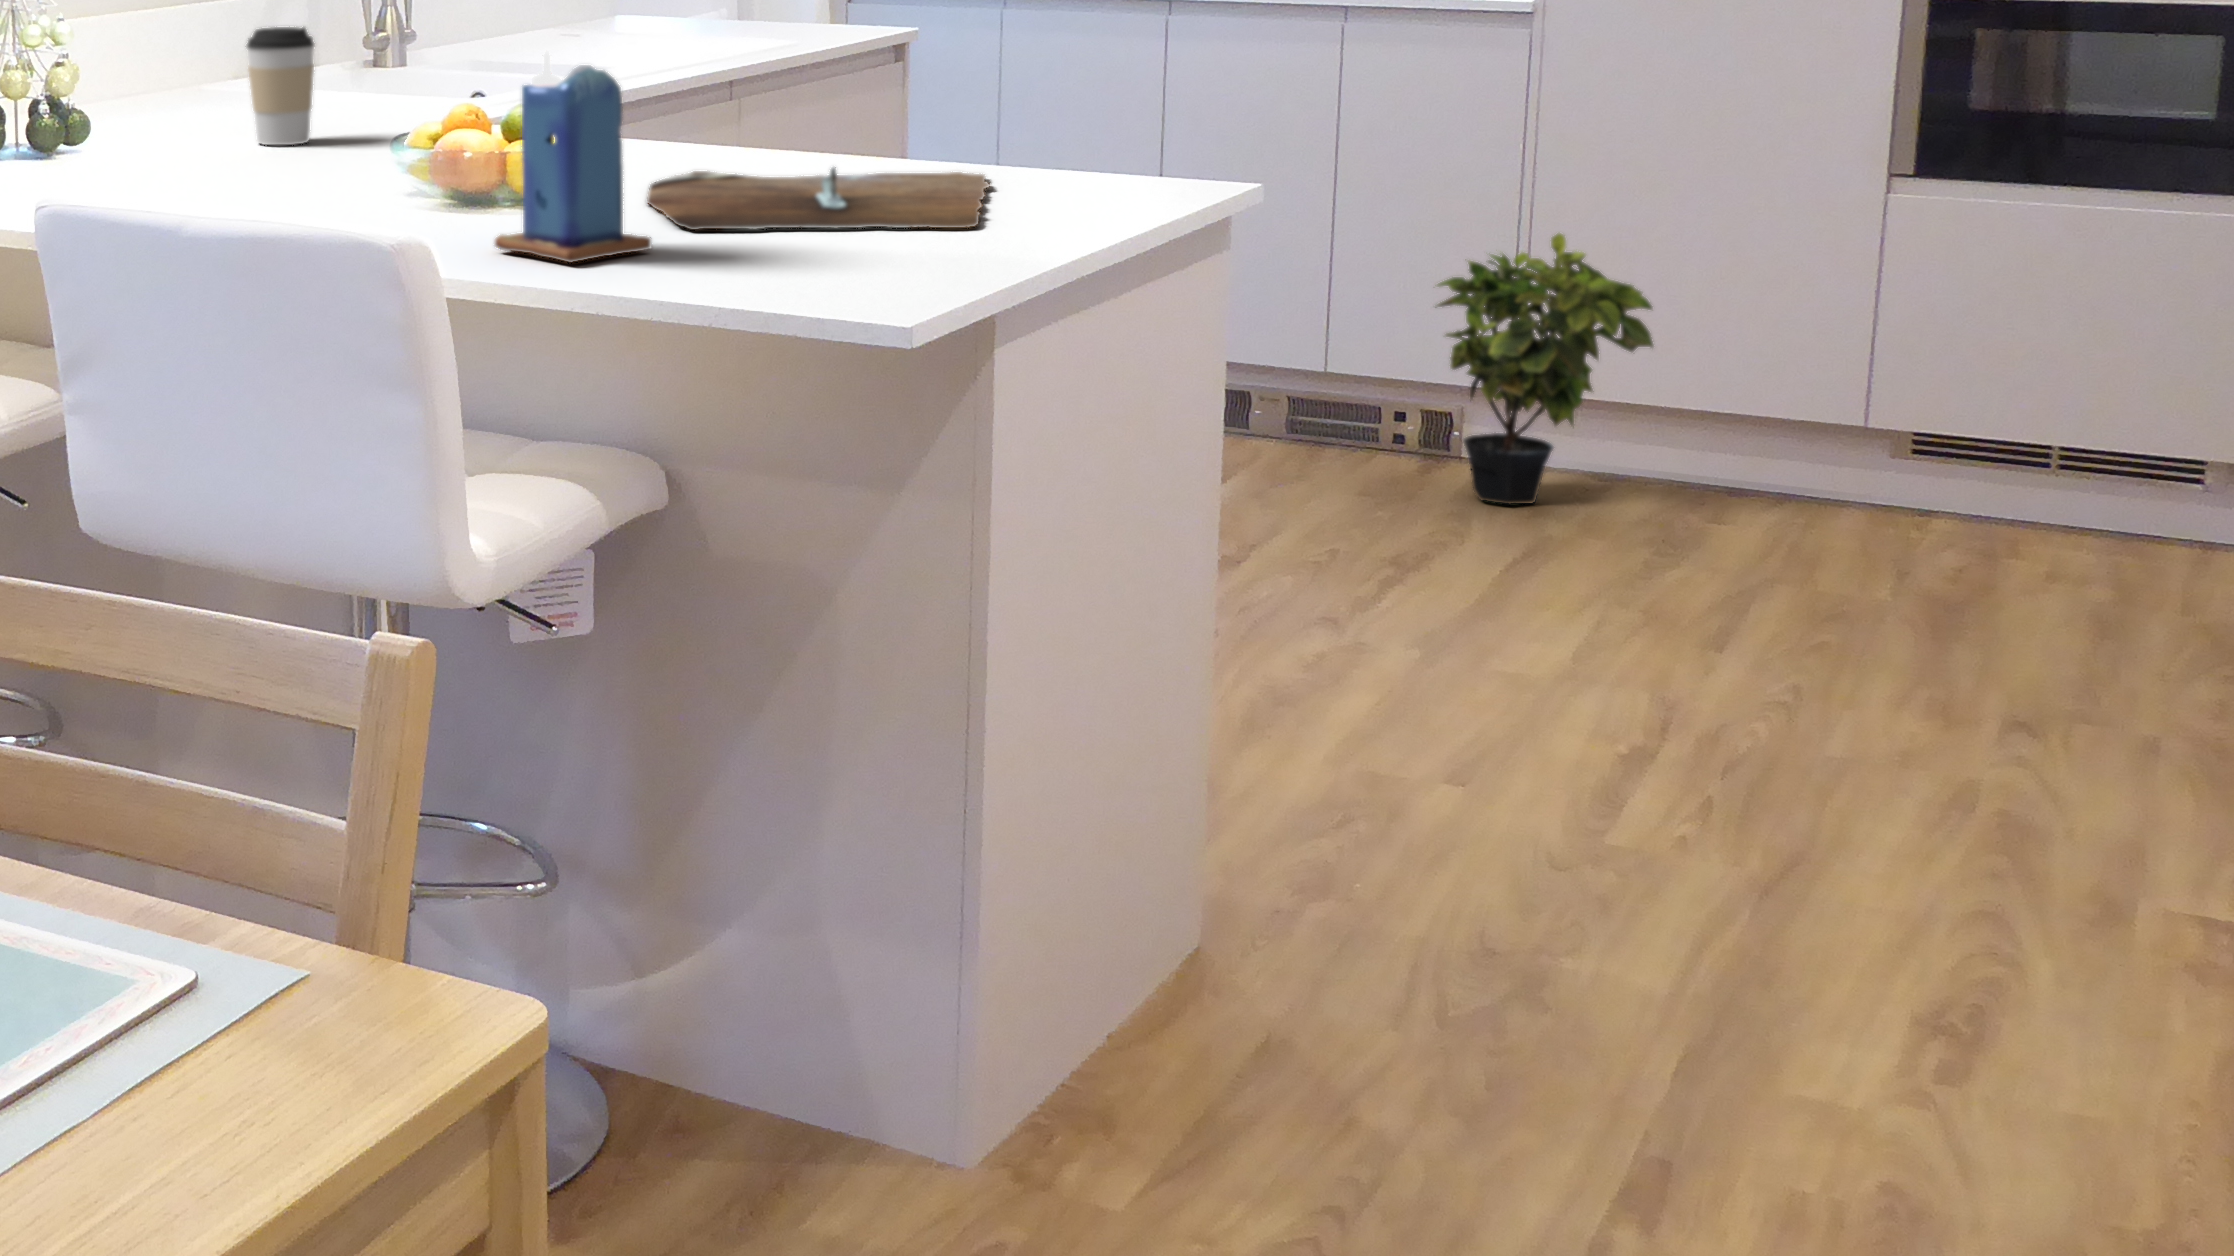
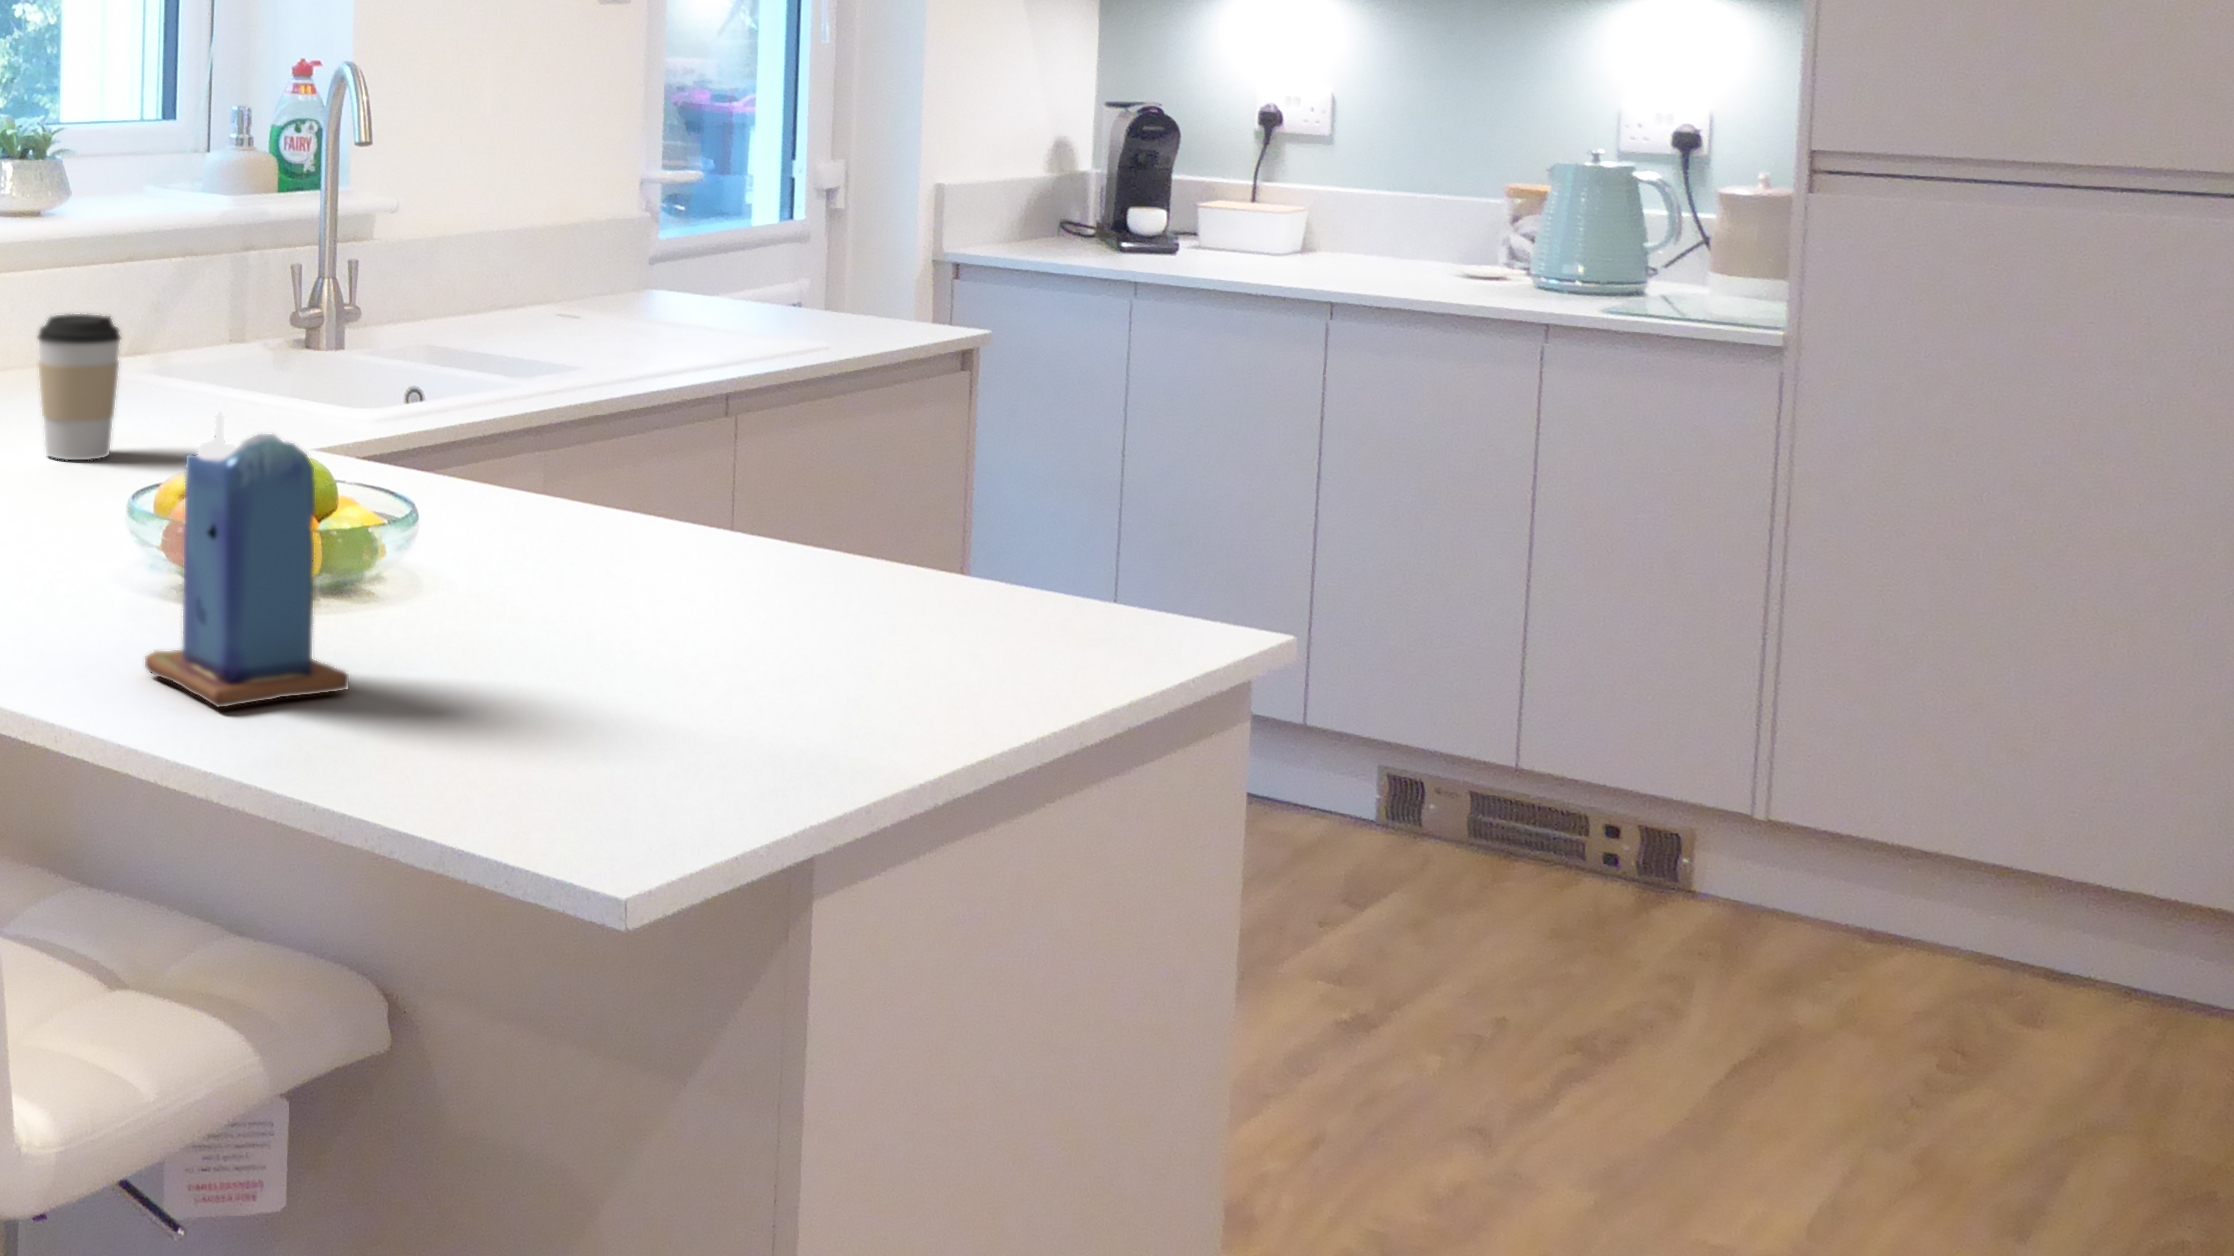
cutting board: present [647,167,989,230] -> none [419,547,900,685]
potted plant: present [1437,233,1653,504] -> none [1648,630,1949,979]

